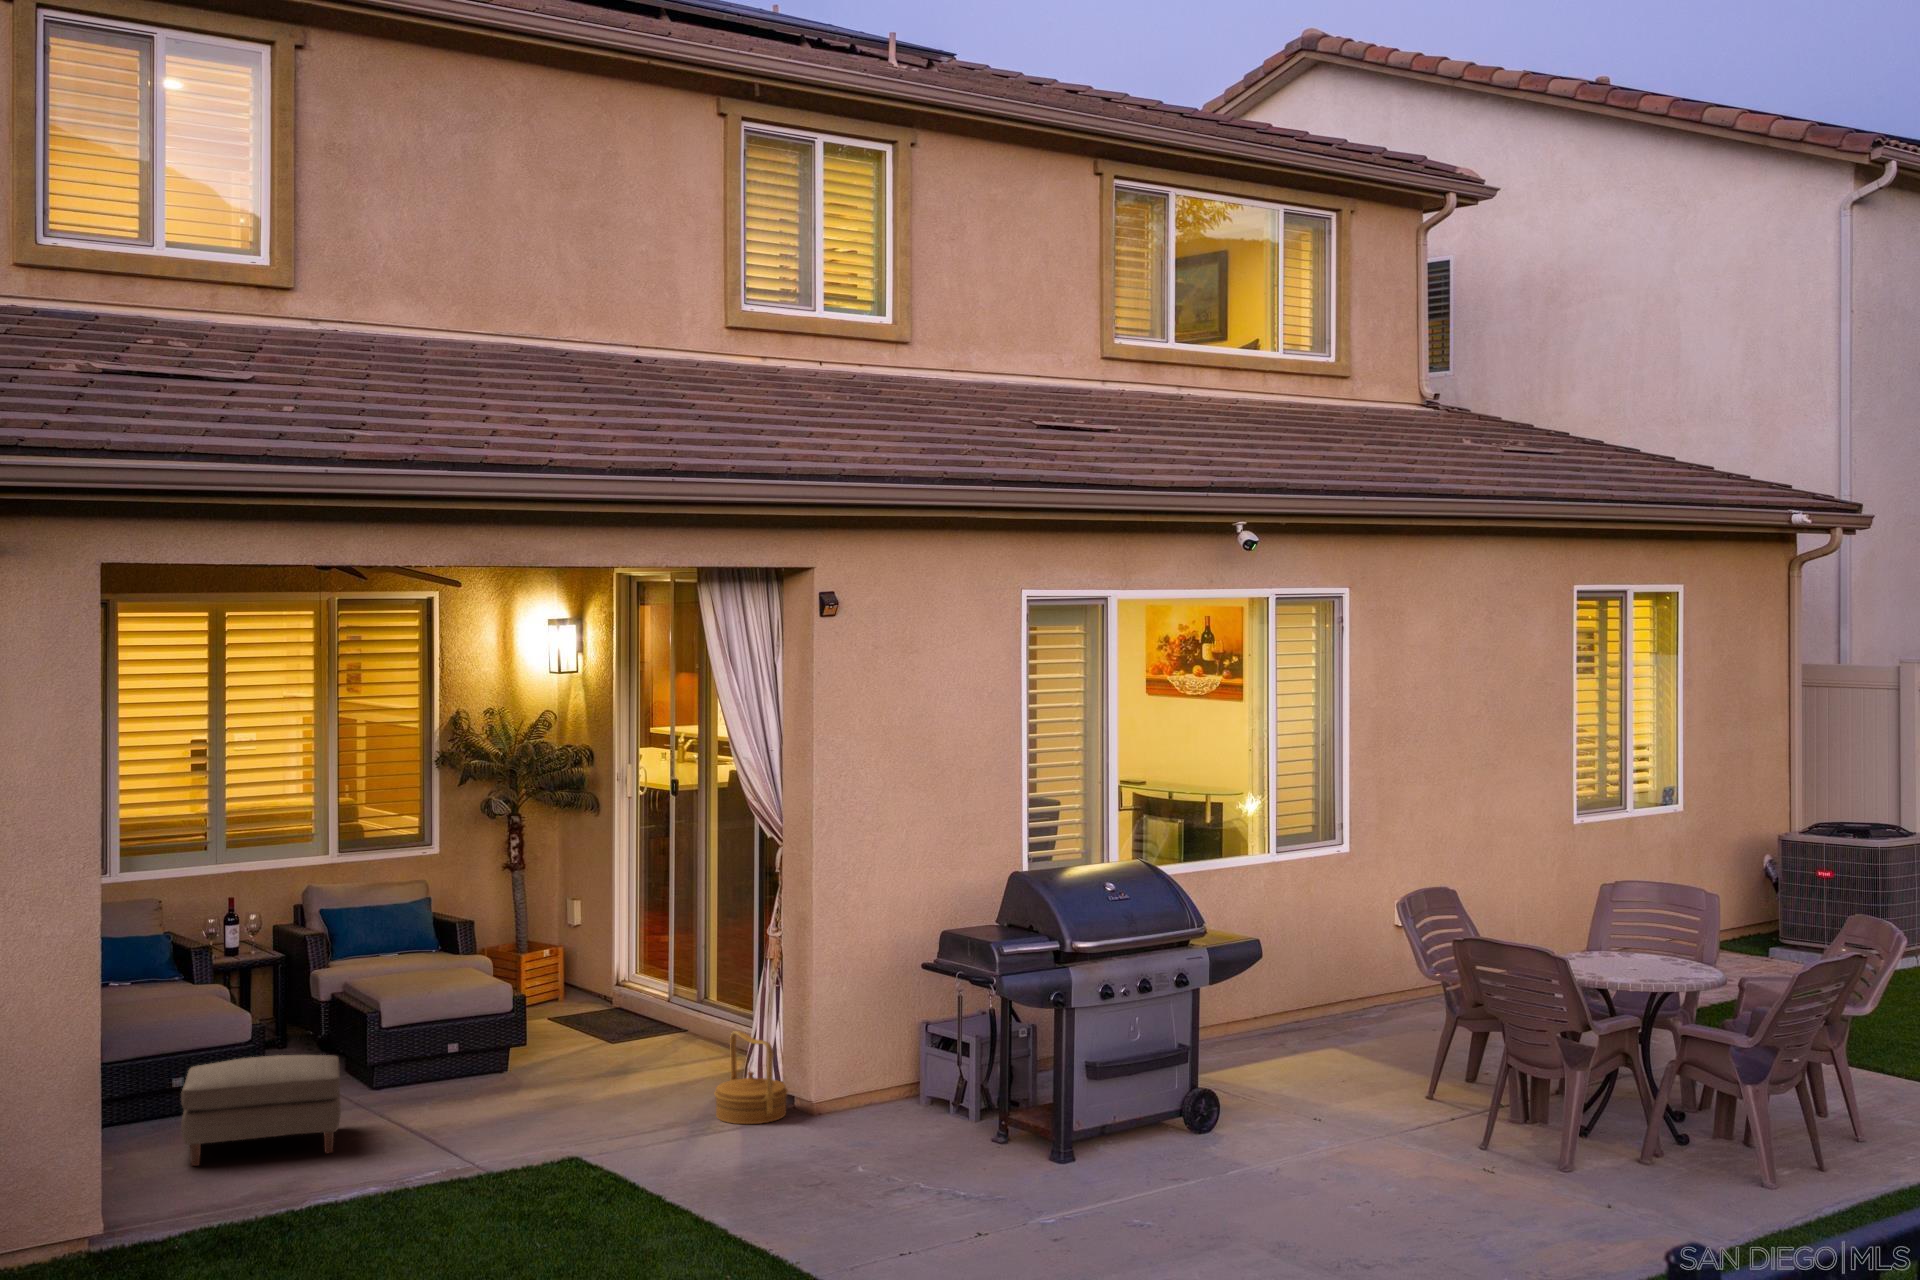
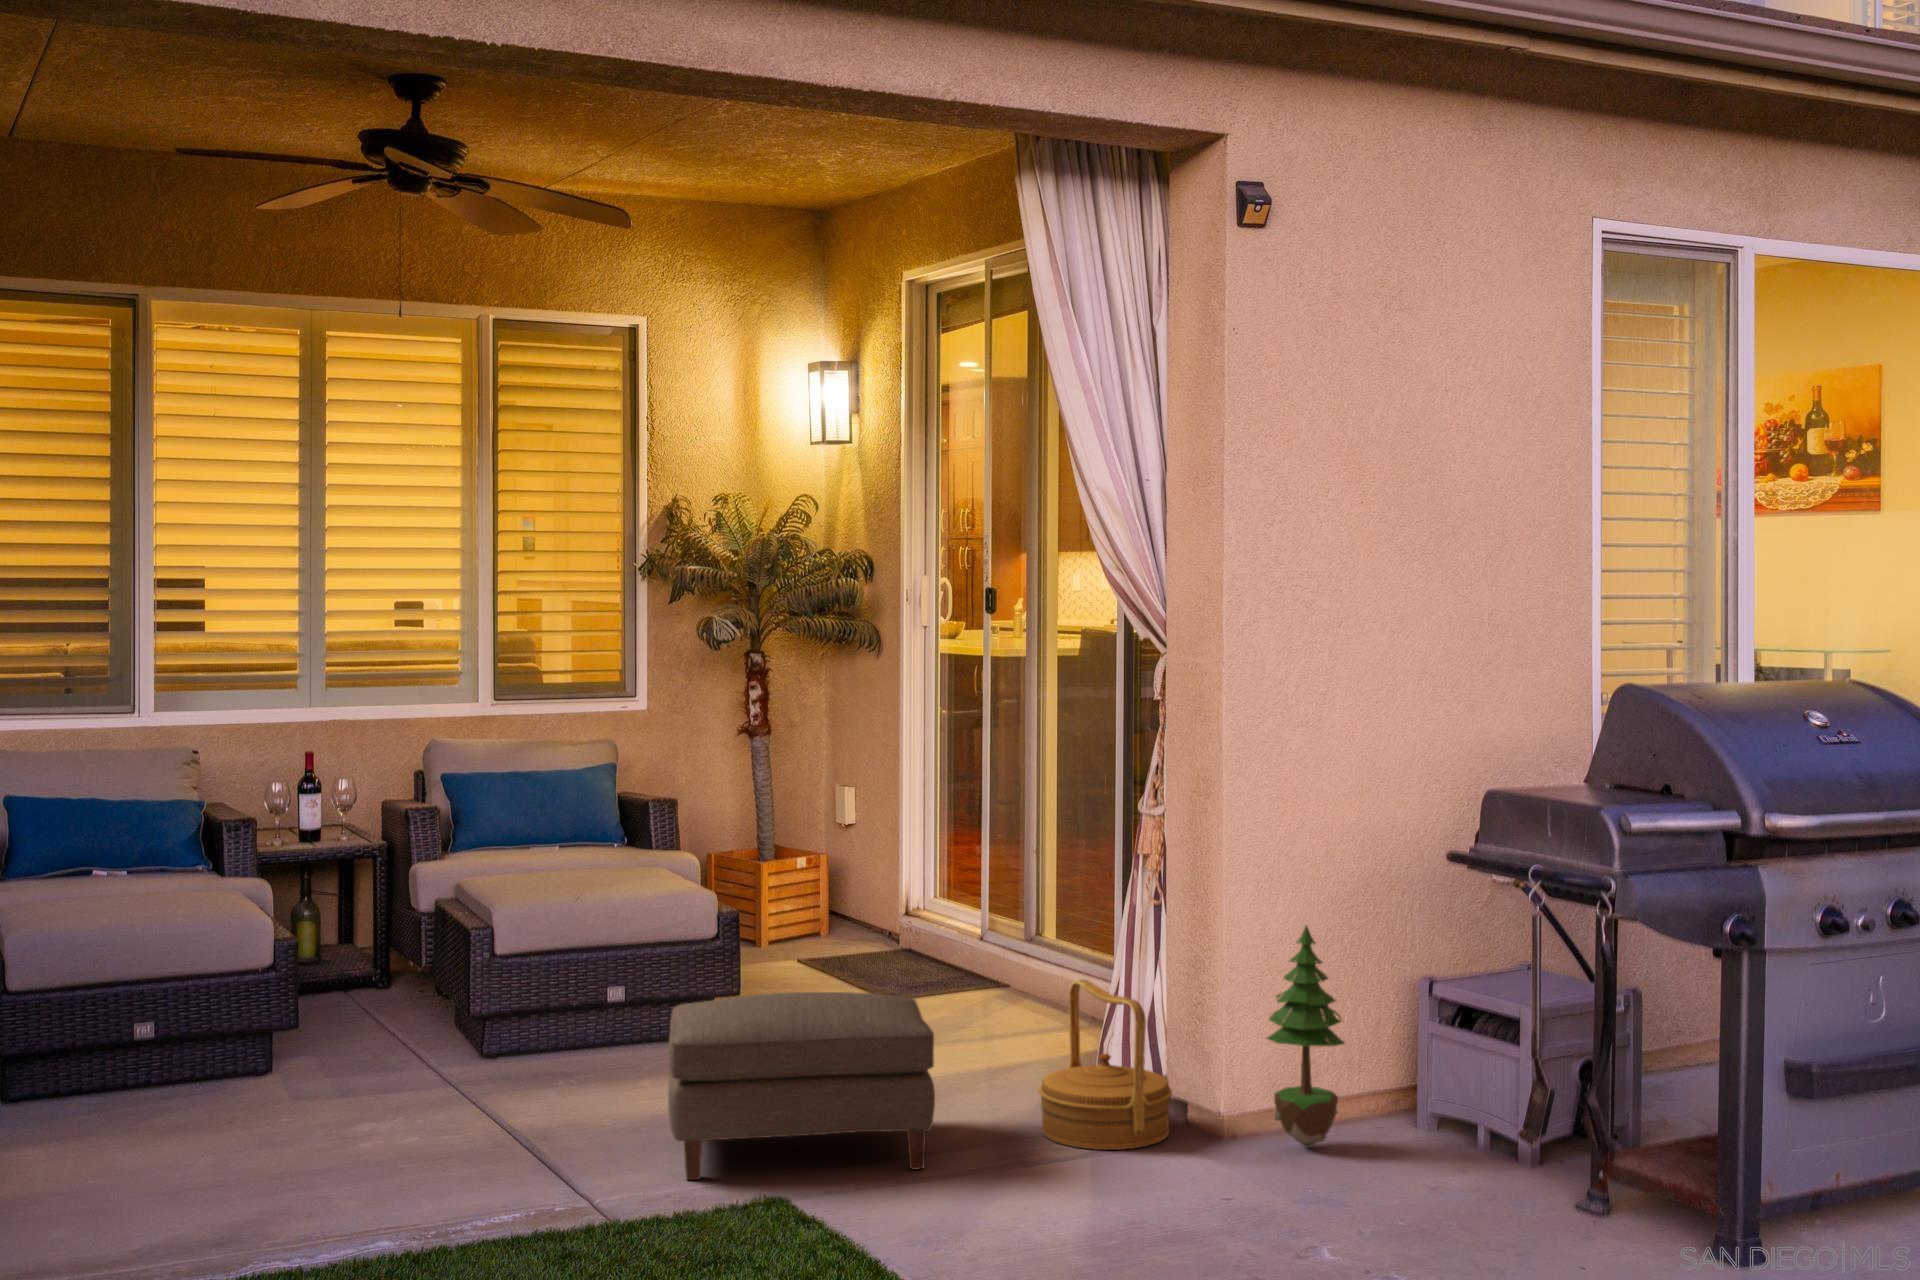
potted tree: none [837,997,881,1118] -> present [1267,926,1345,1147]
ottoman: present [181,1055,341,1166] -> present [668,992,935,1180]

